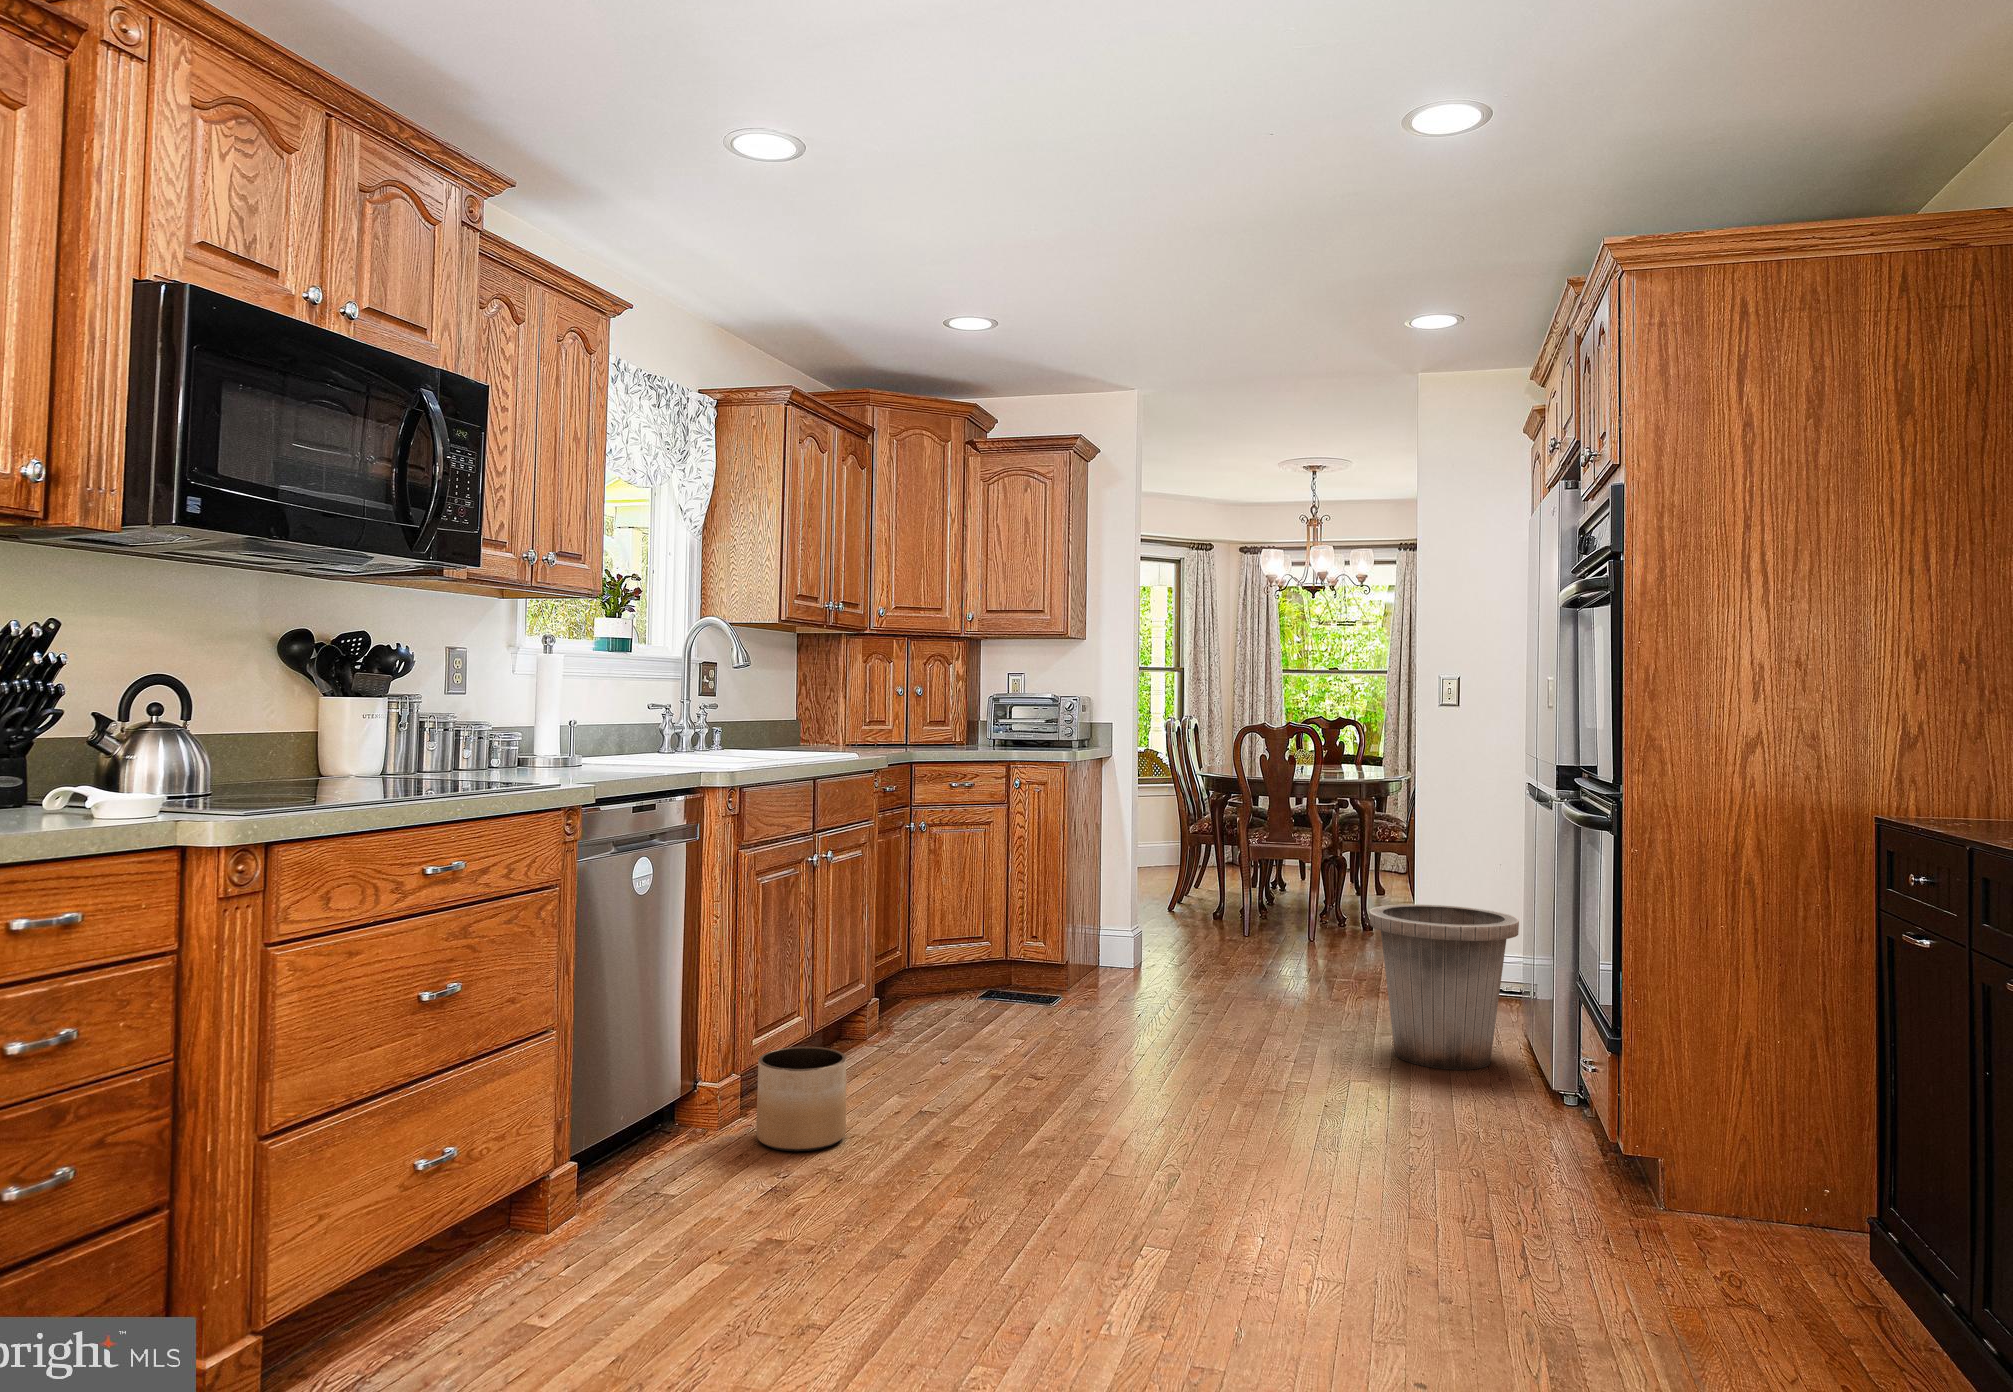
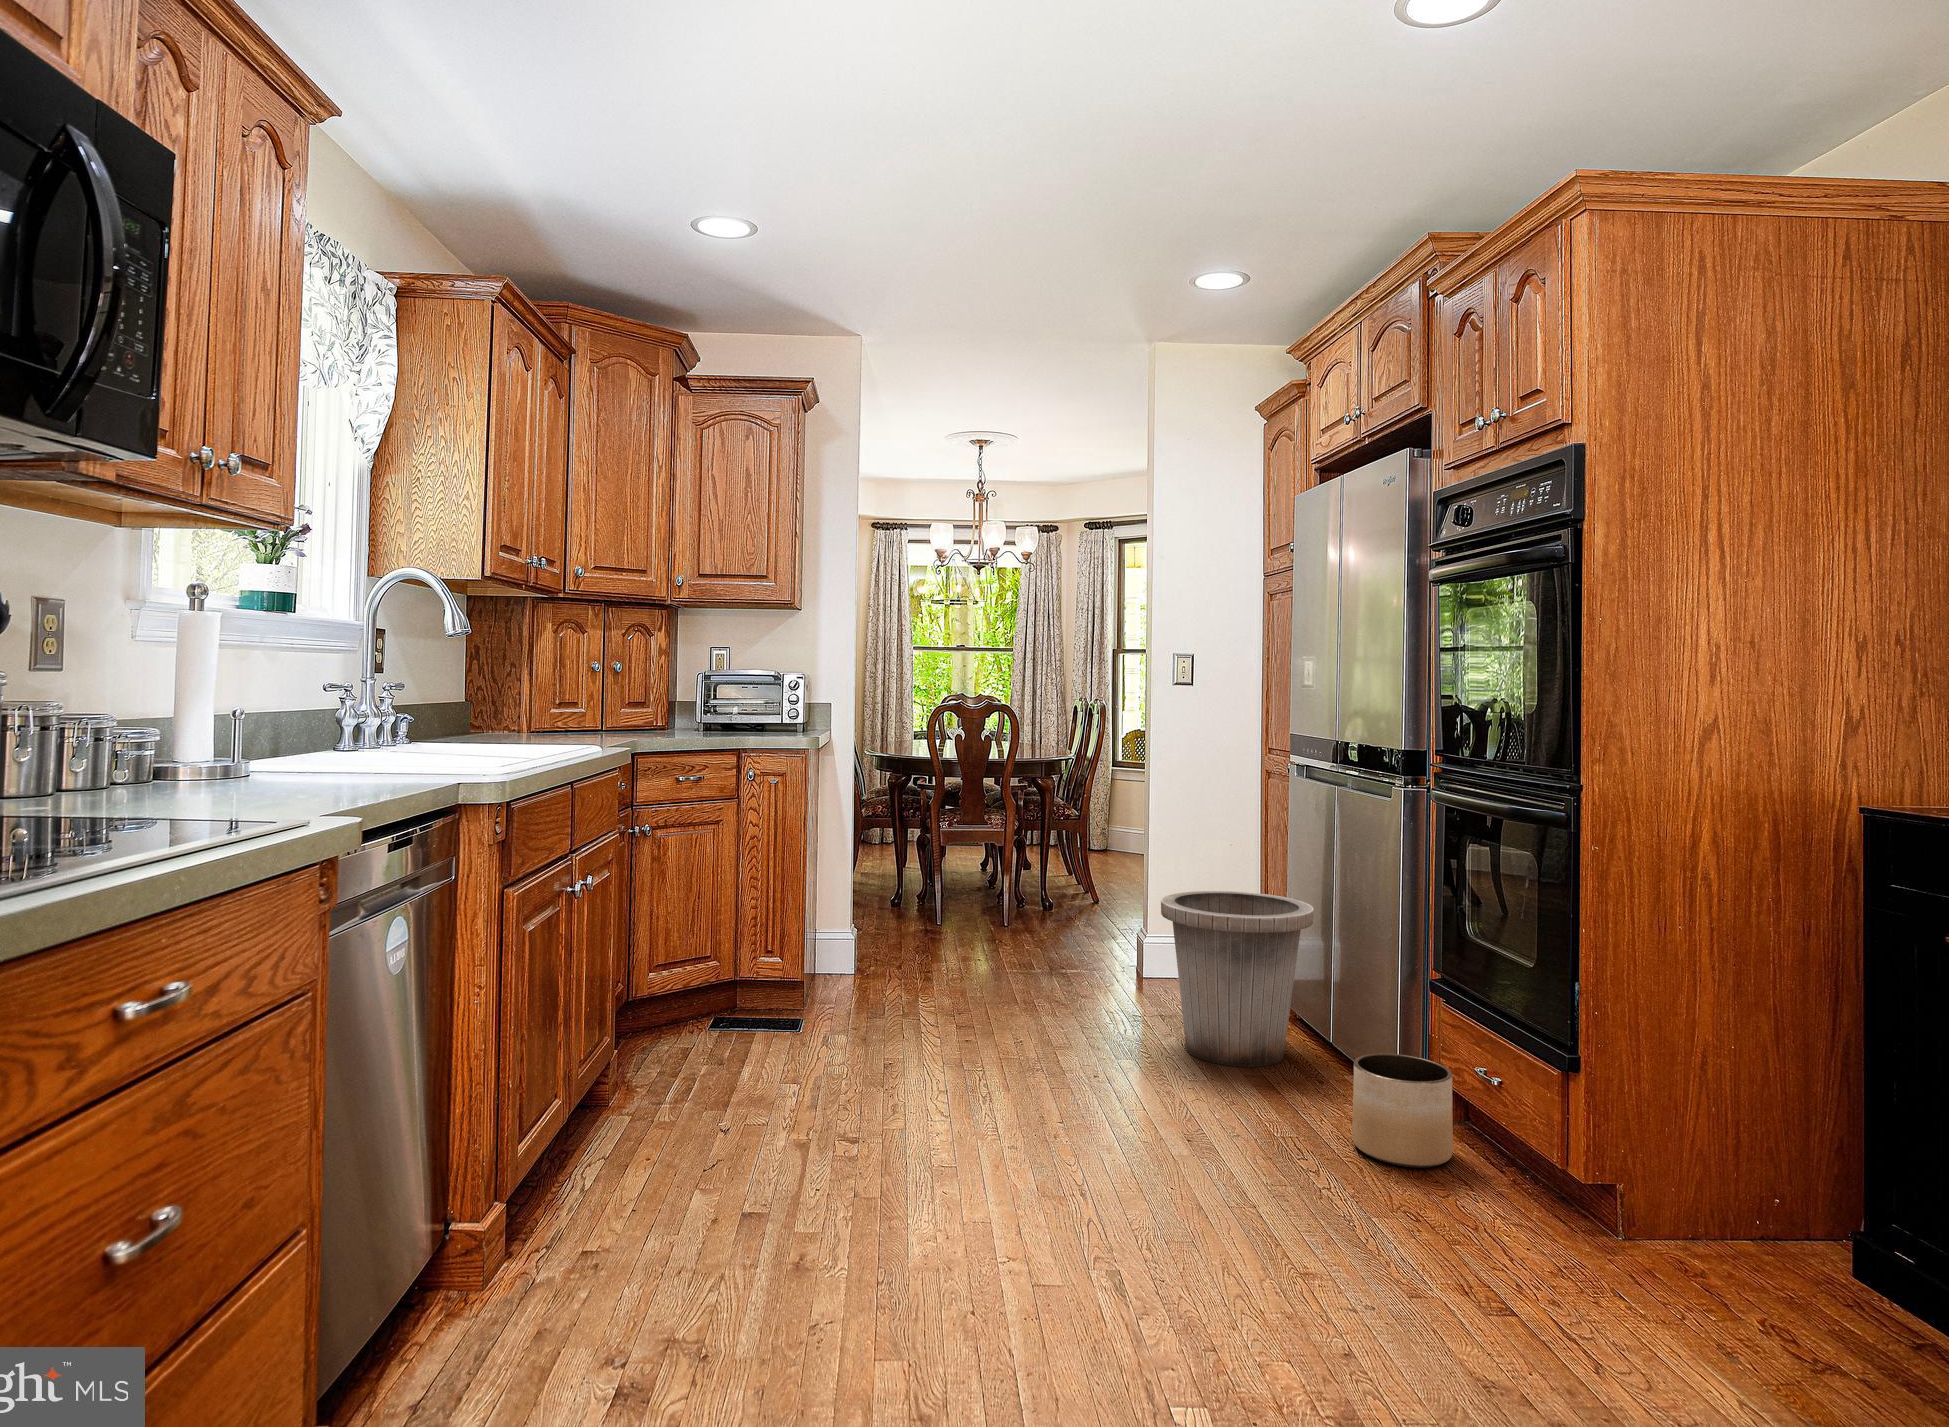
planter: present [756,1047,846,1151] -> present [1352,1053,1453,1168]

